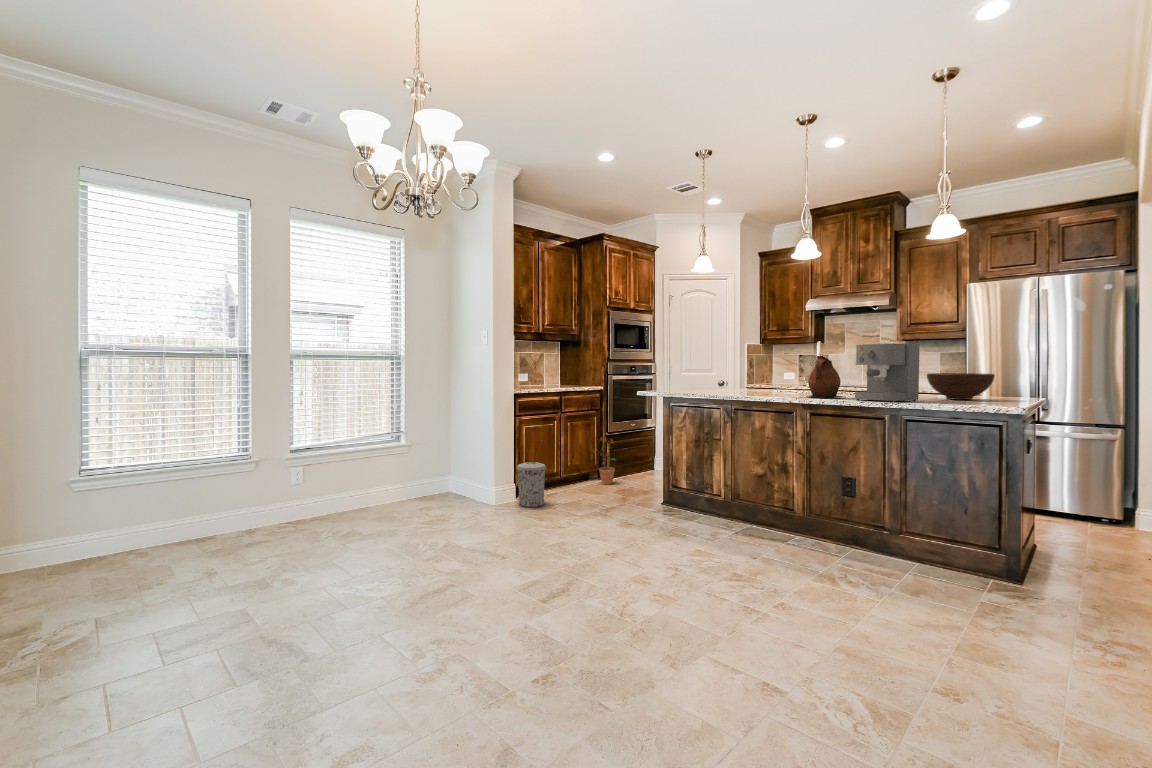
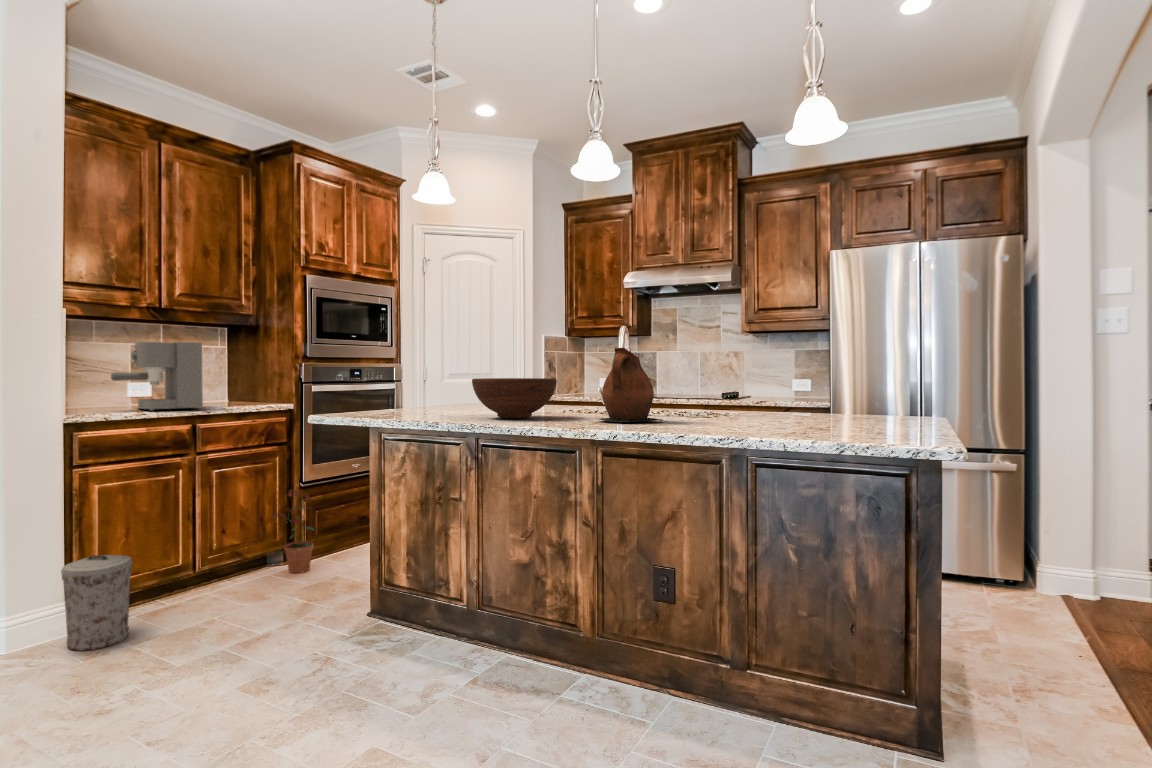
coffee maker: present [855,343,920,402] -> present [111,342,203,411]
fruit bowl: present [927,373,995,400] -> present [472,378,557,418]

